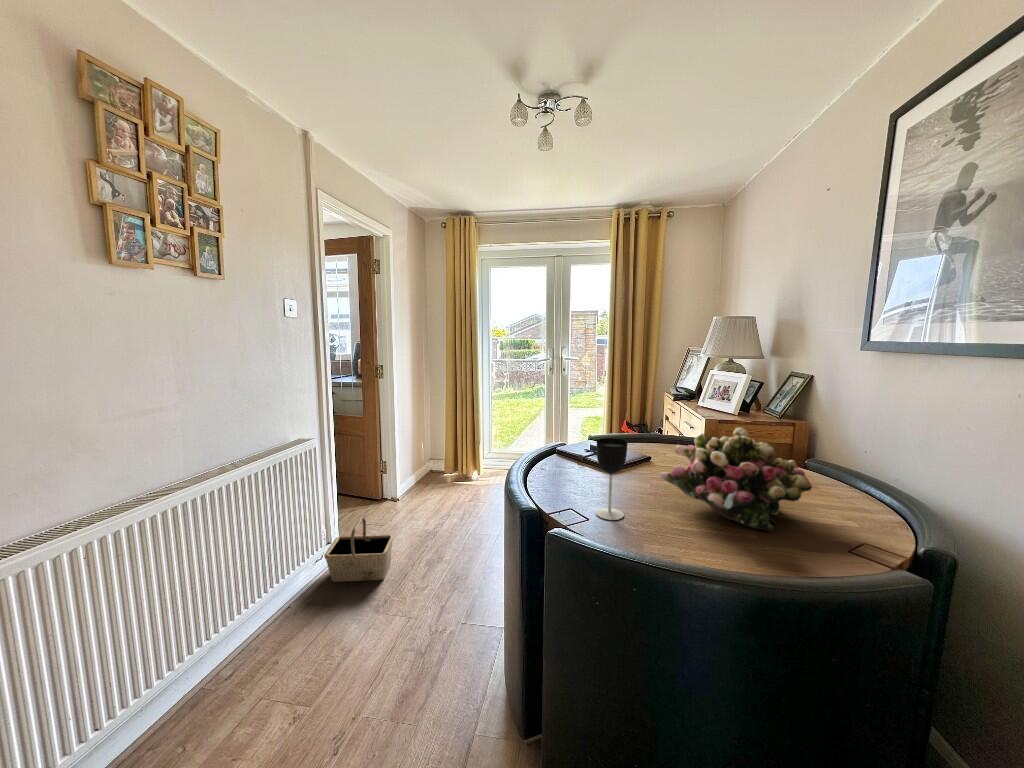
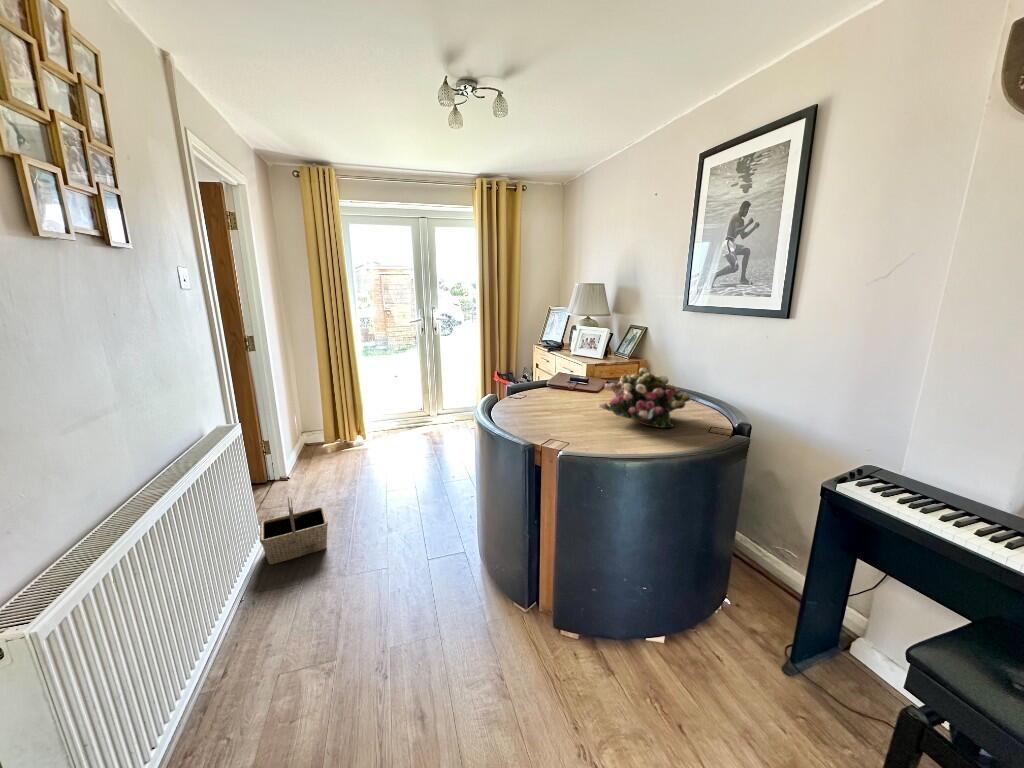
wine glass: present [595,438,628,520] -> none [572,383,594,439]

